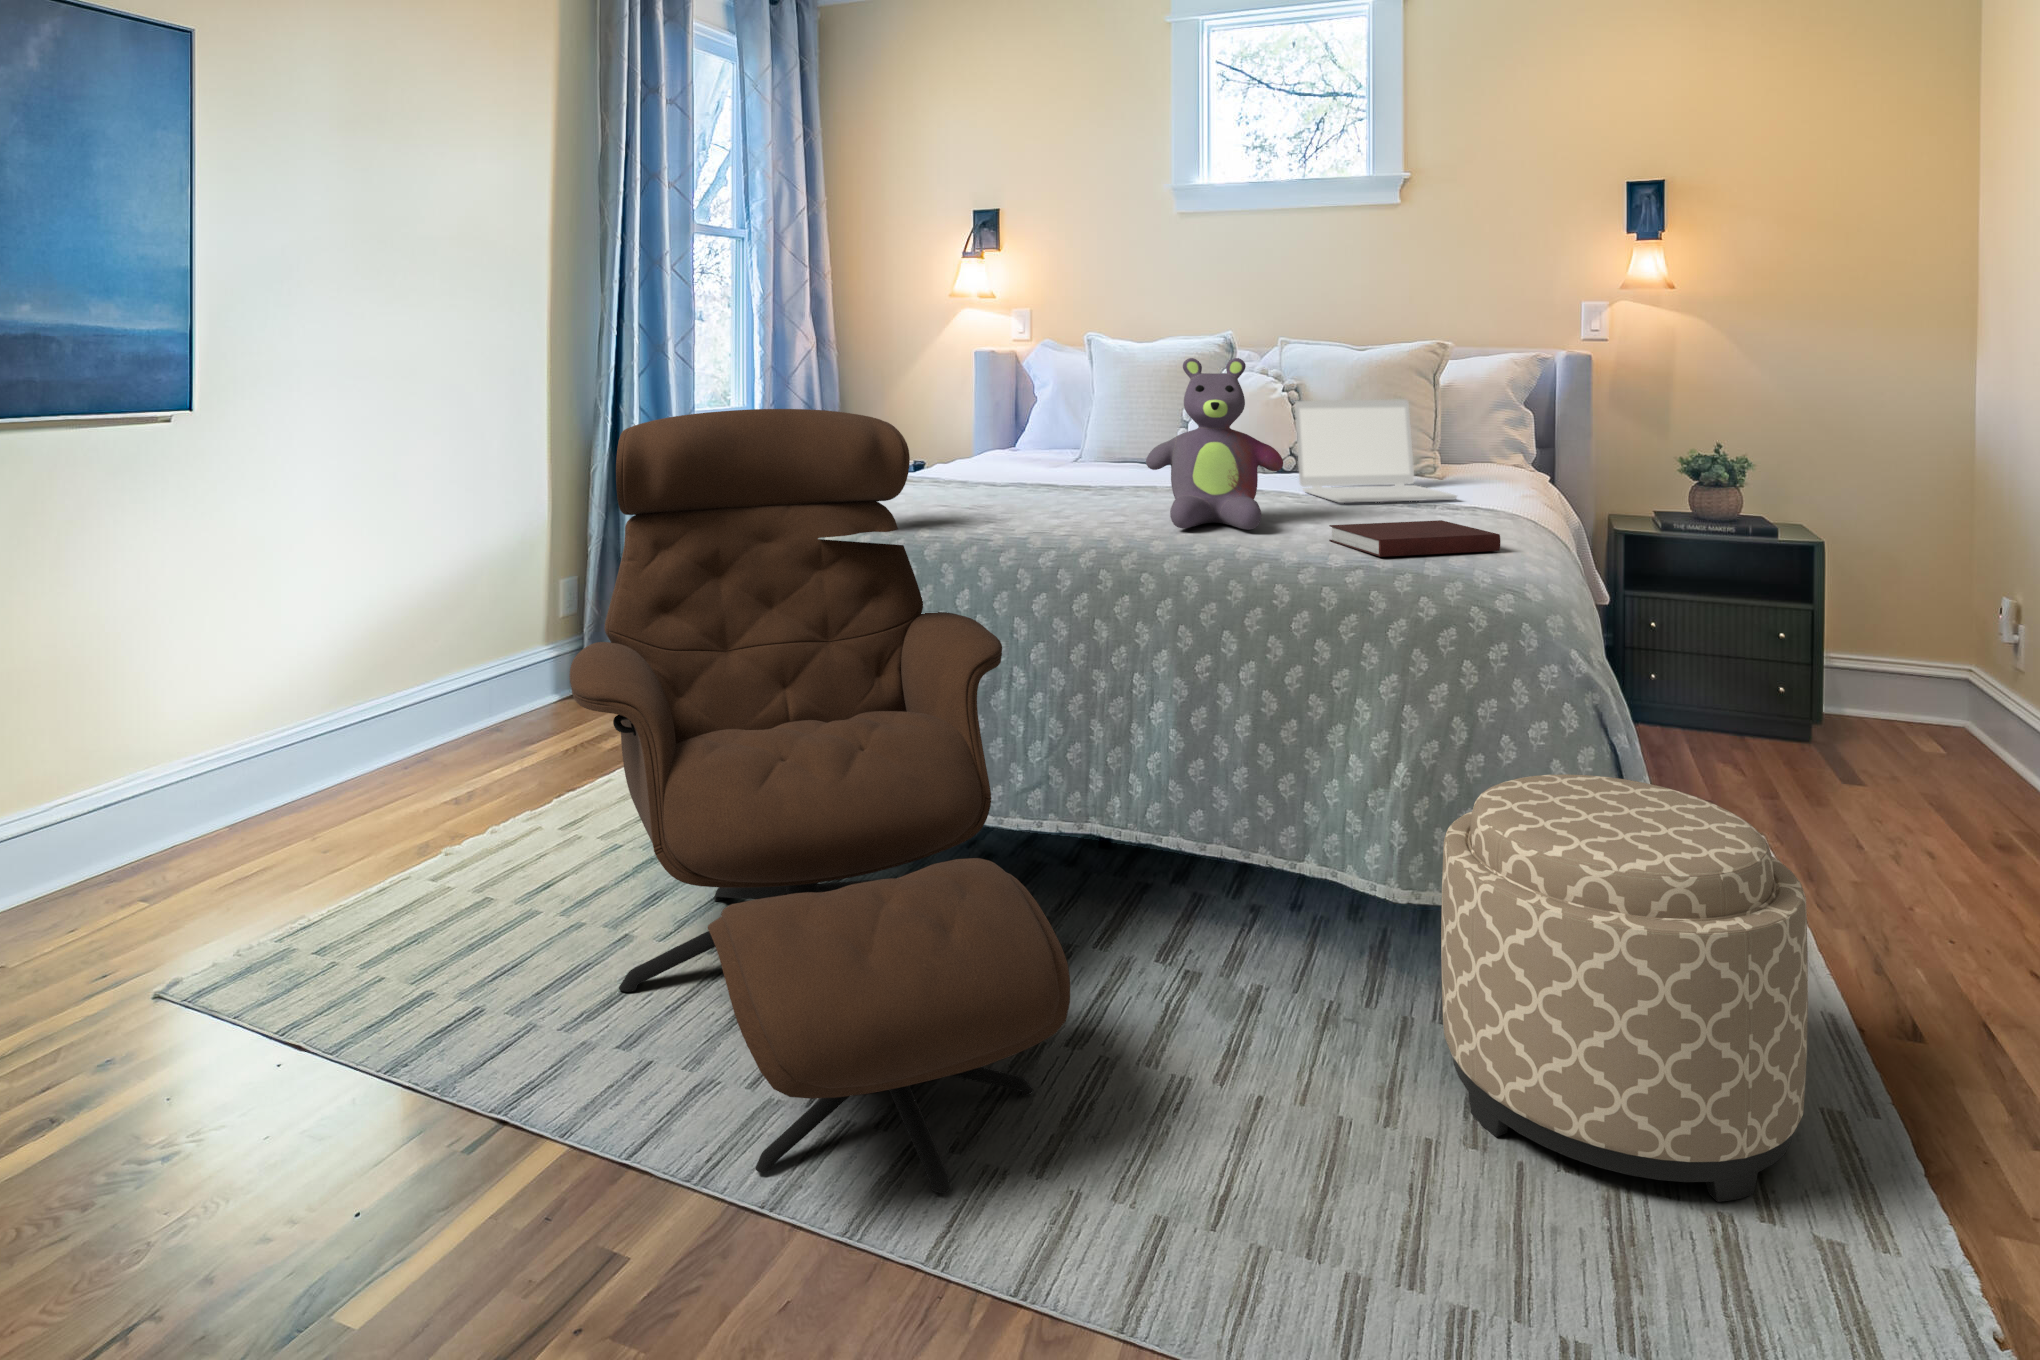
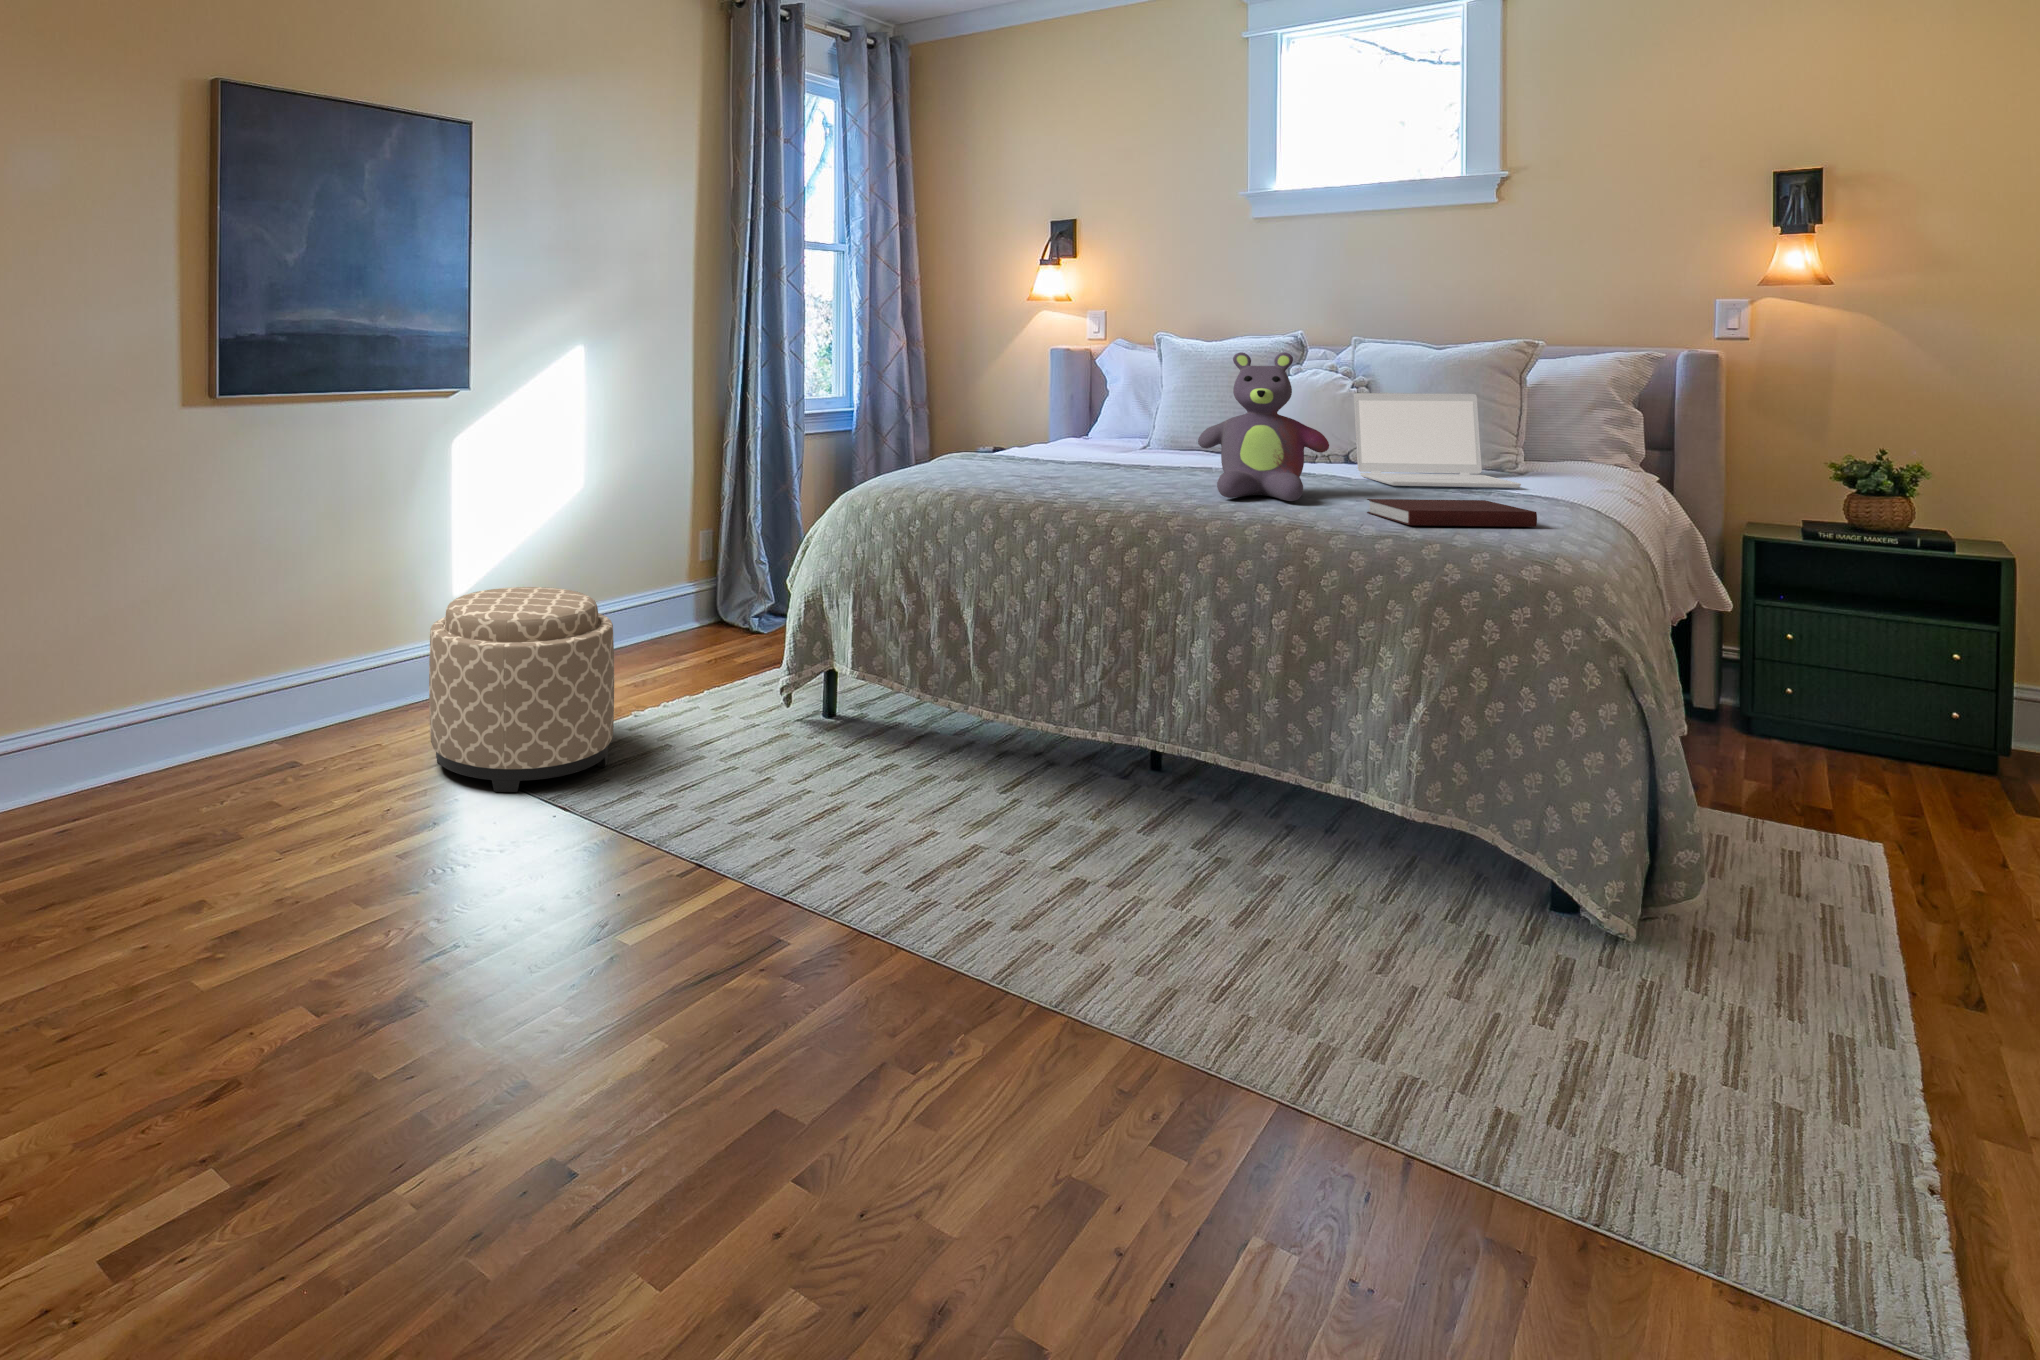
lounge chair: present [570,409,1070,1193] -> none [730,391,1106,954]
ottoman: present [1441,774,1808,1202] -> present [429,587,614,792]

